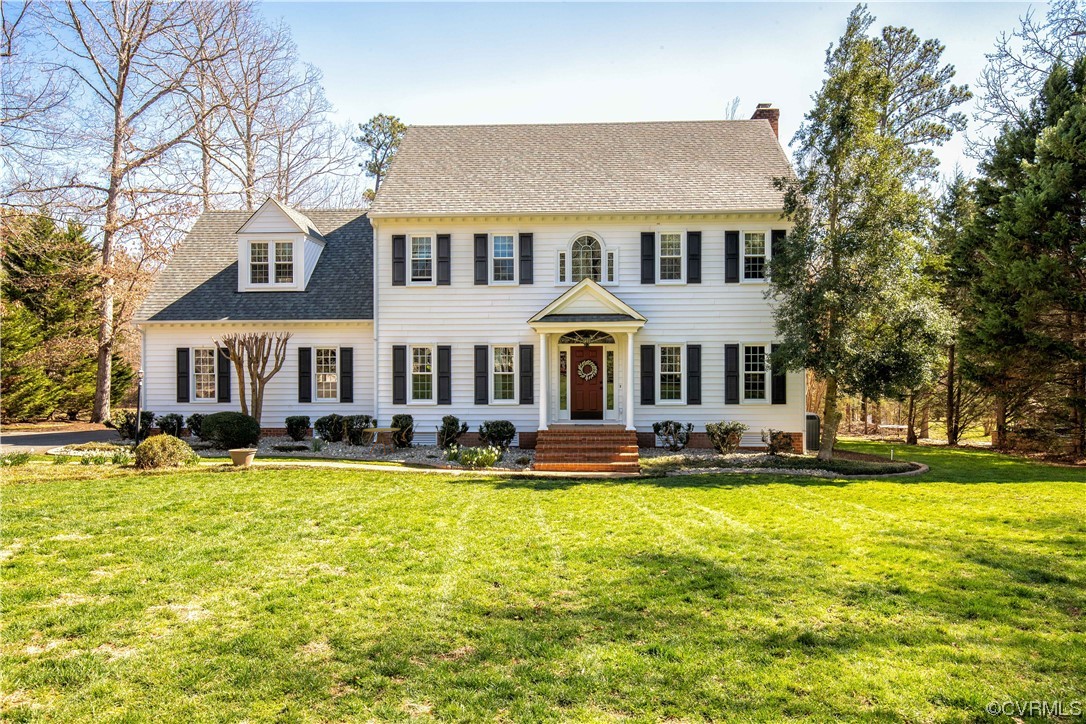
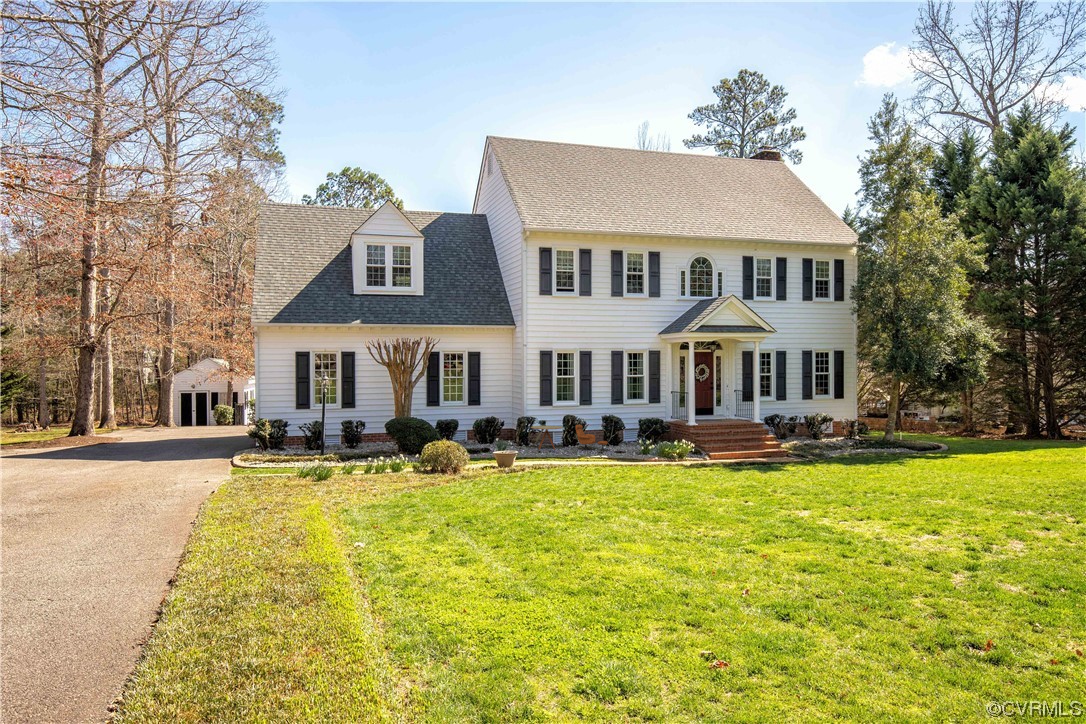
lounge chair: none [407,428,436,459] -> present [576,425,608,451]

